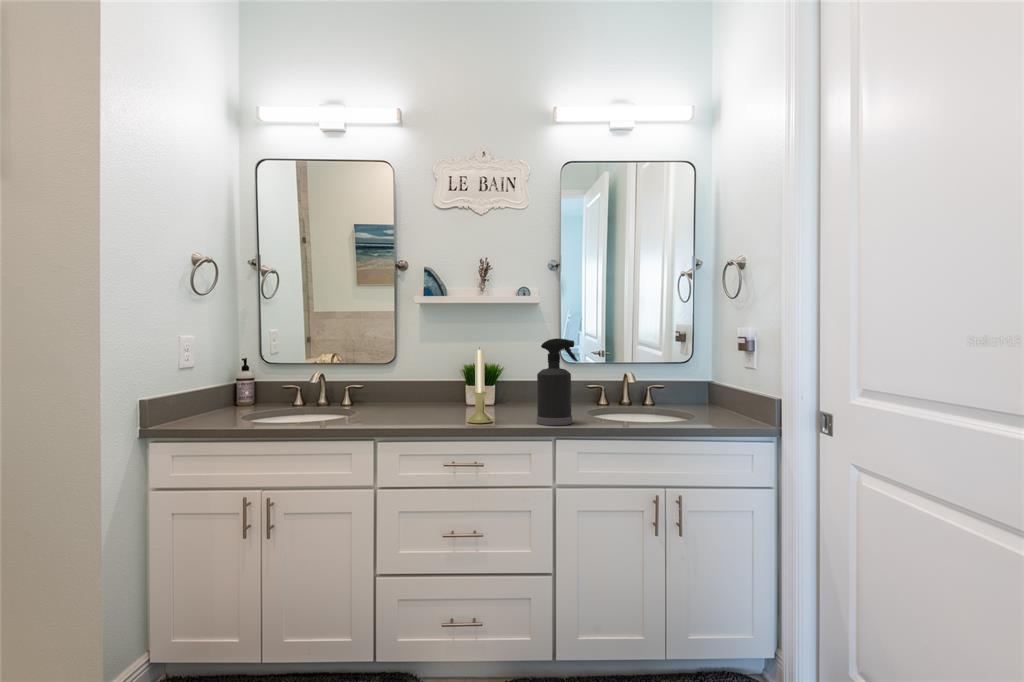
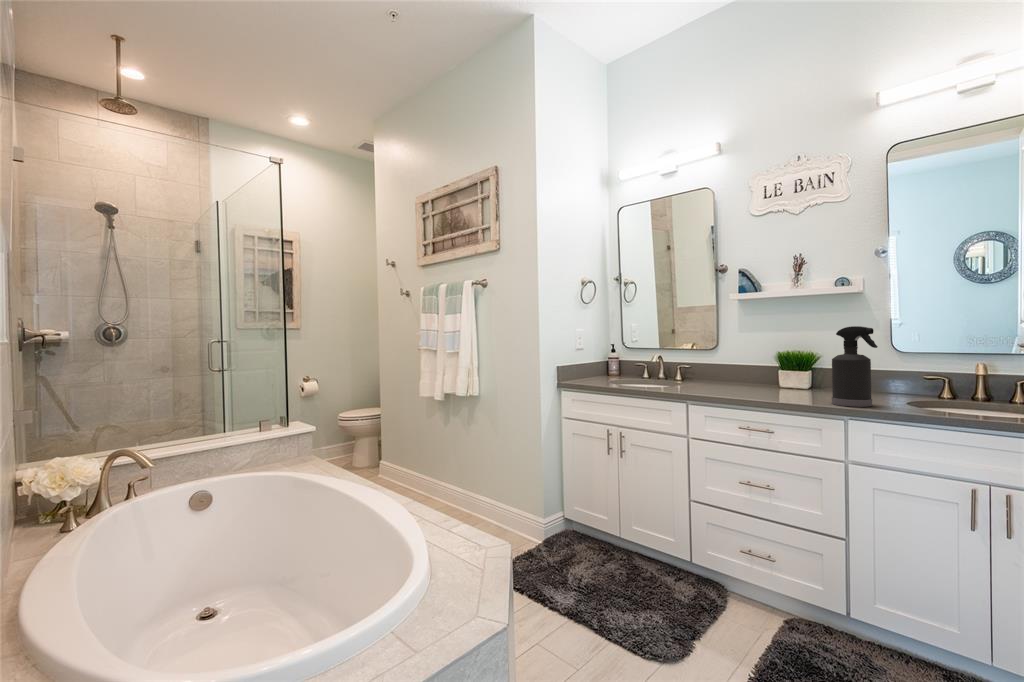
candle holder: present [467,349,493,424] -> none [763,335,788,399]

